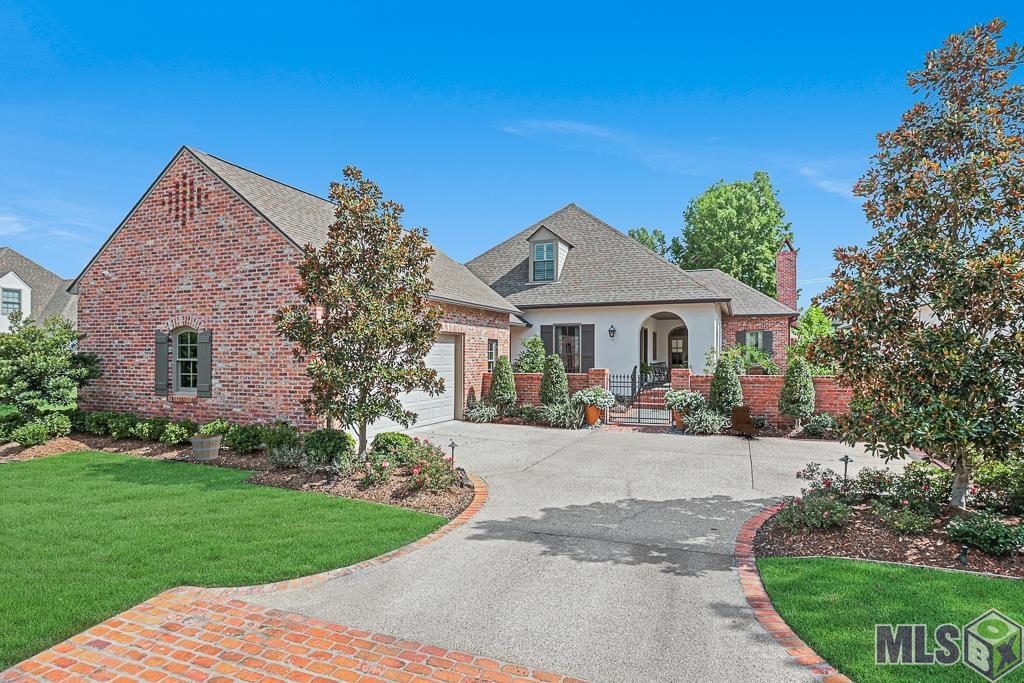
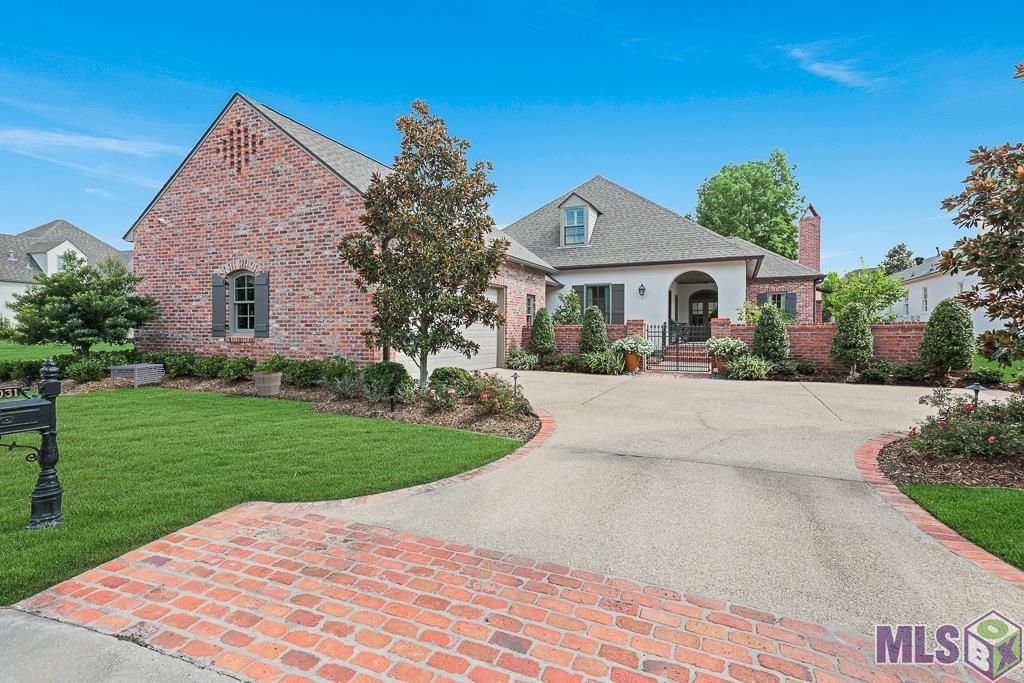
lounge chair: present [729,406,759,440] -> none [767,353,800,385]
storage bench: none [37,422,102,451] -> present [108,363,168,388]

